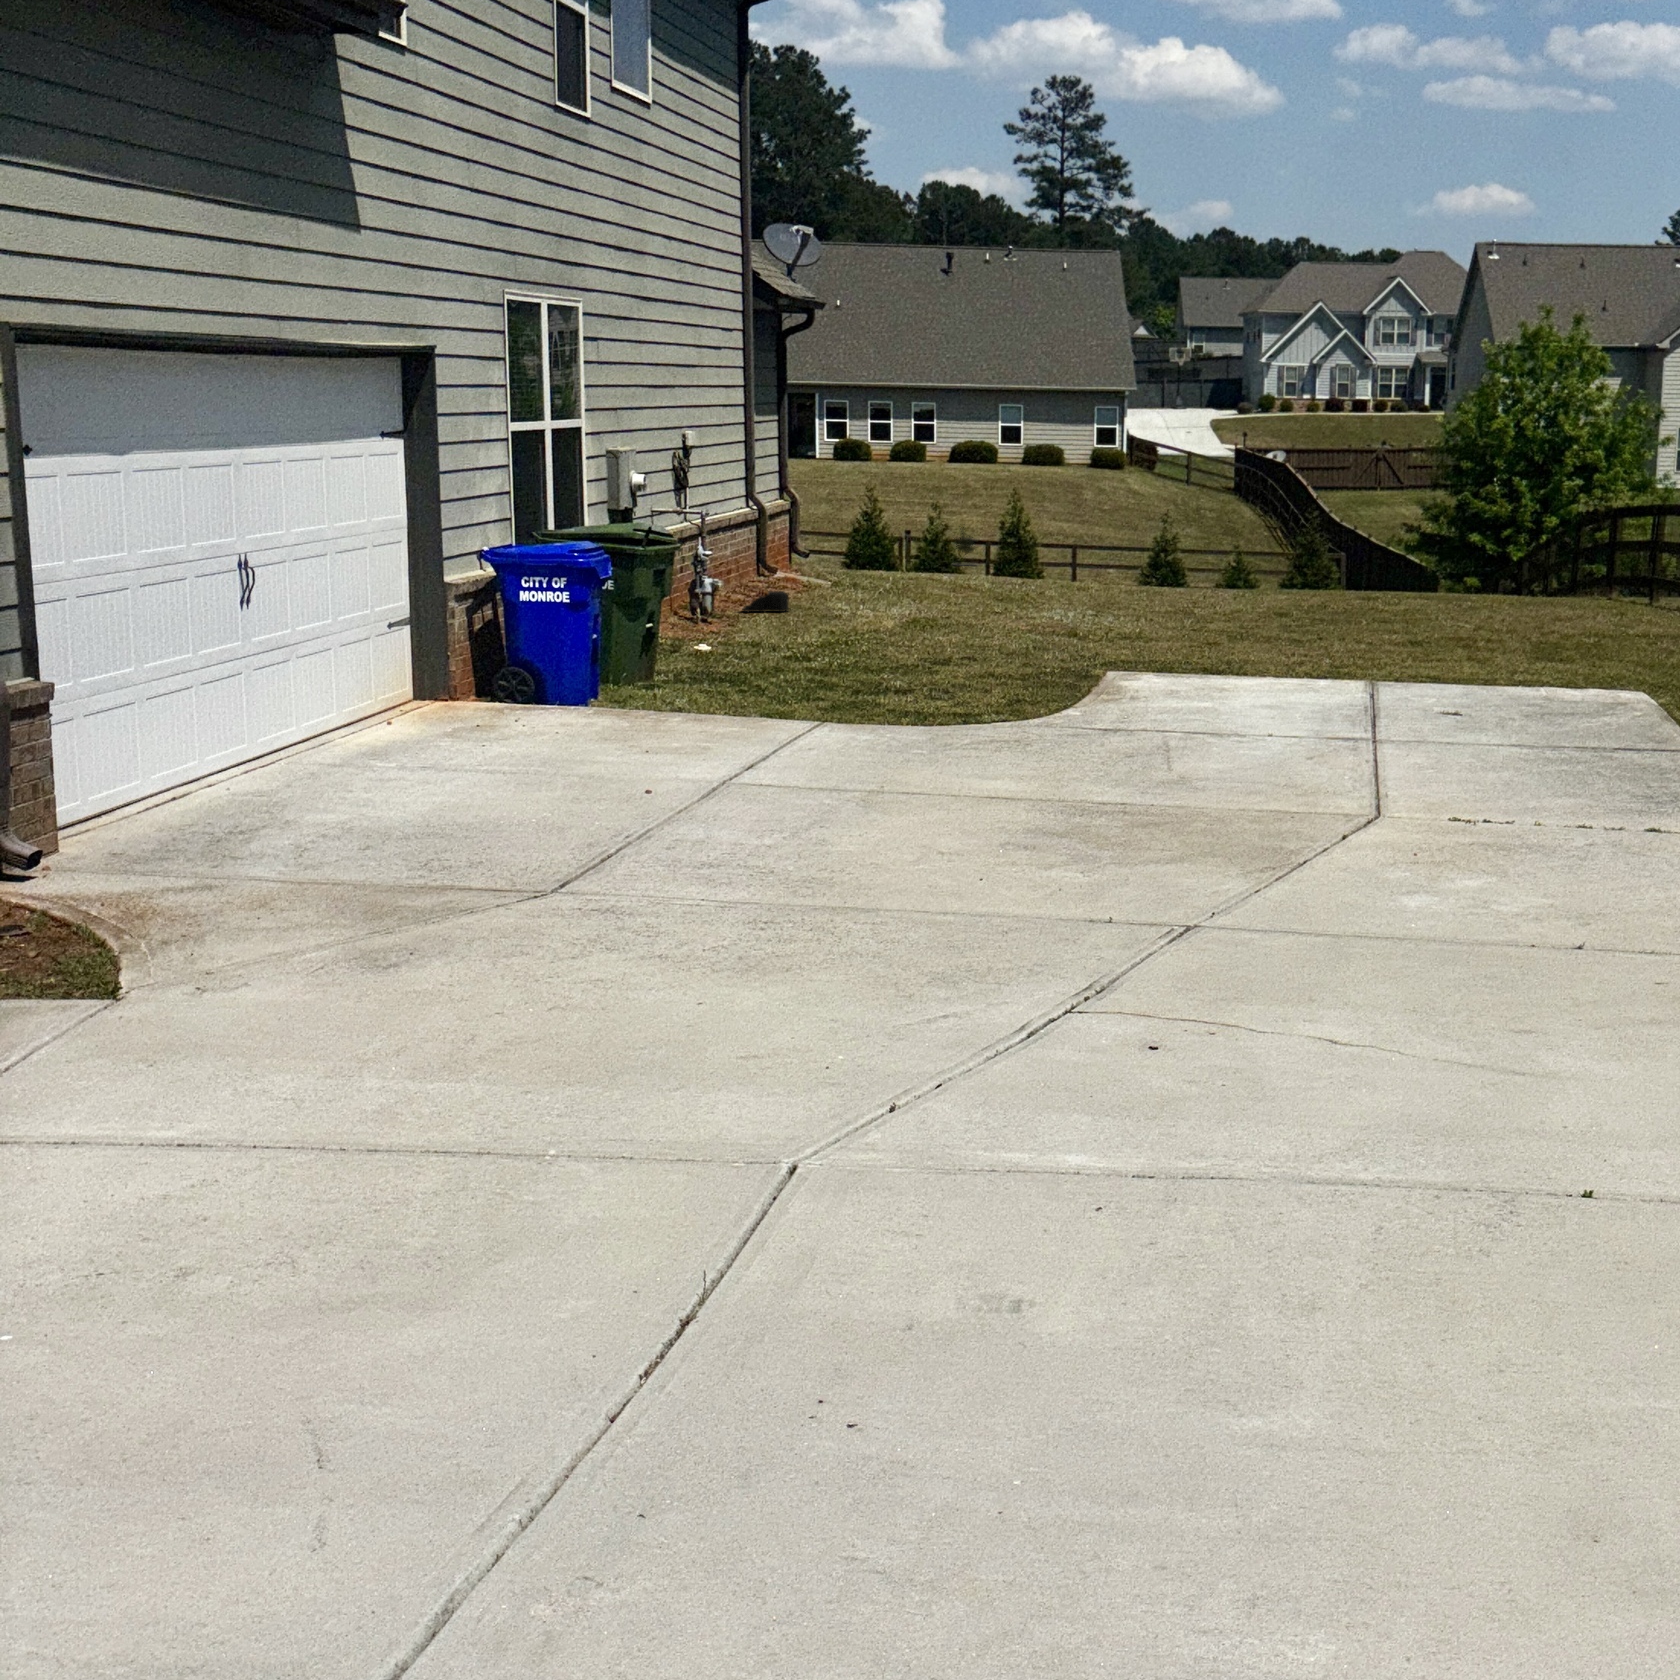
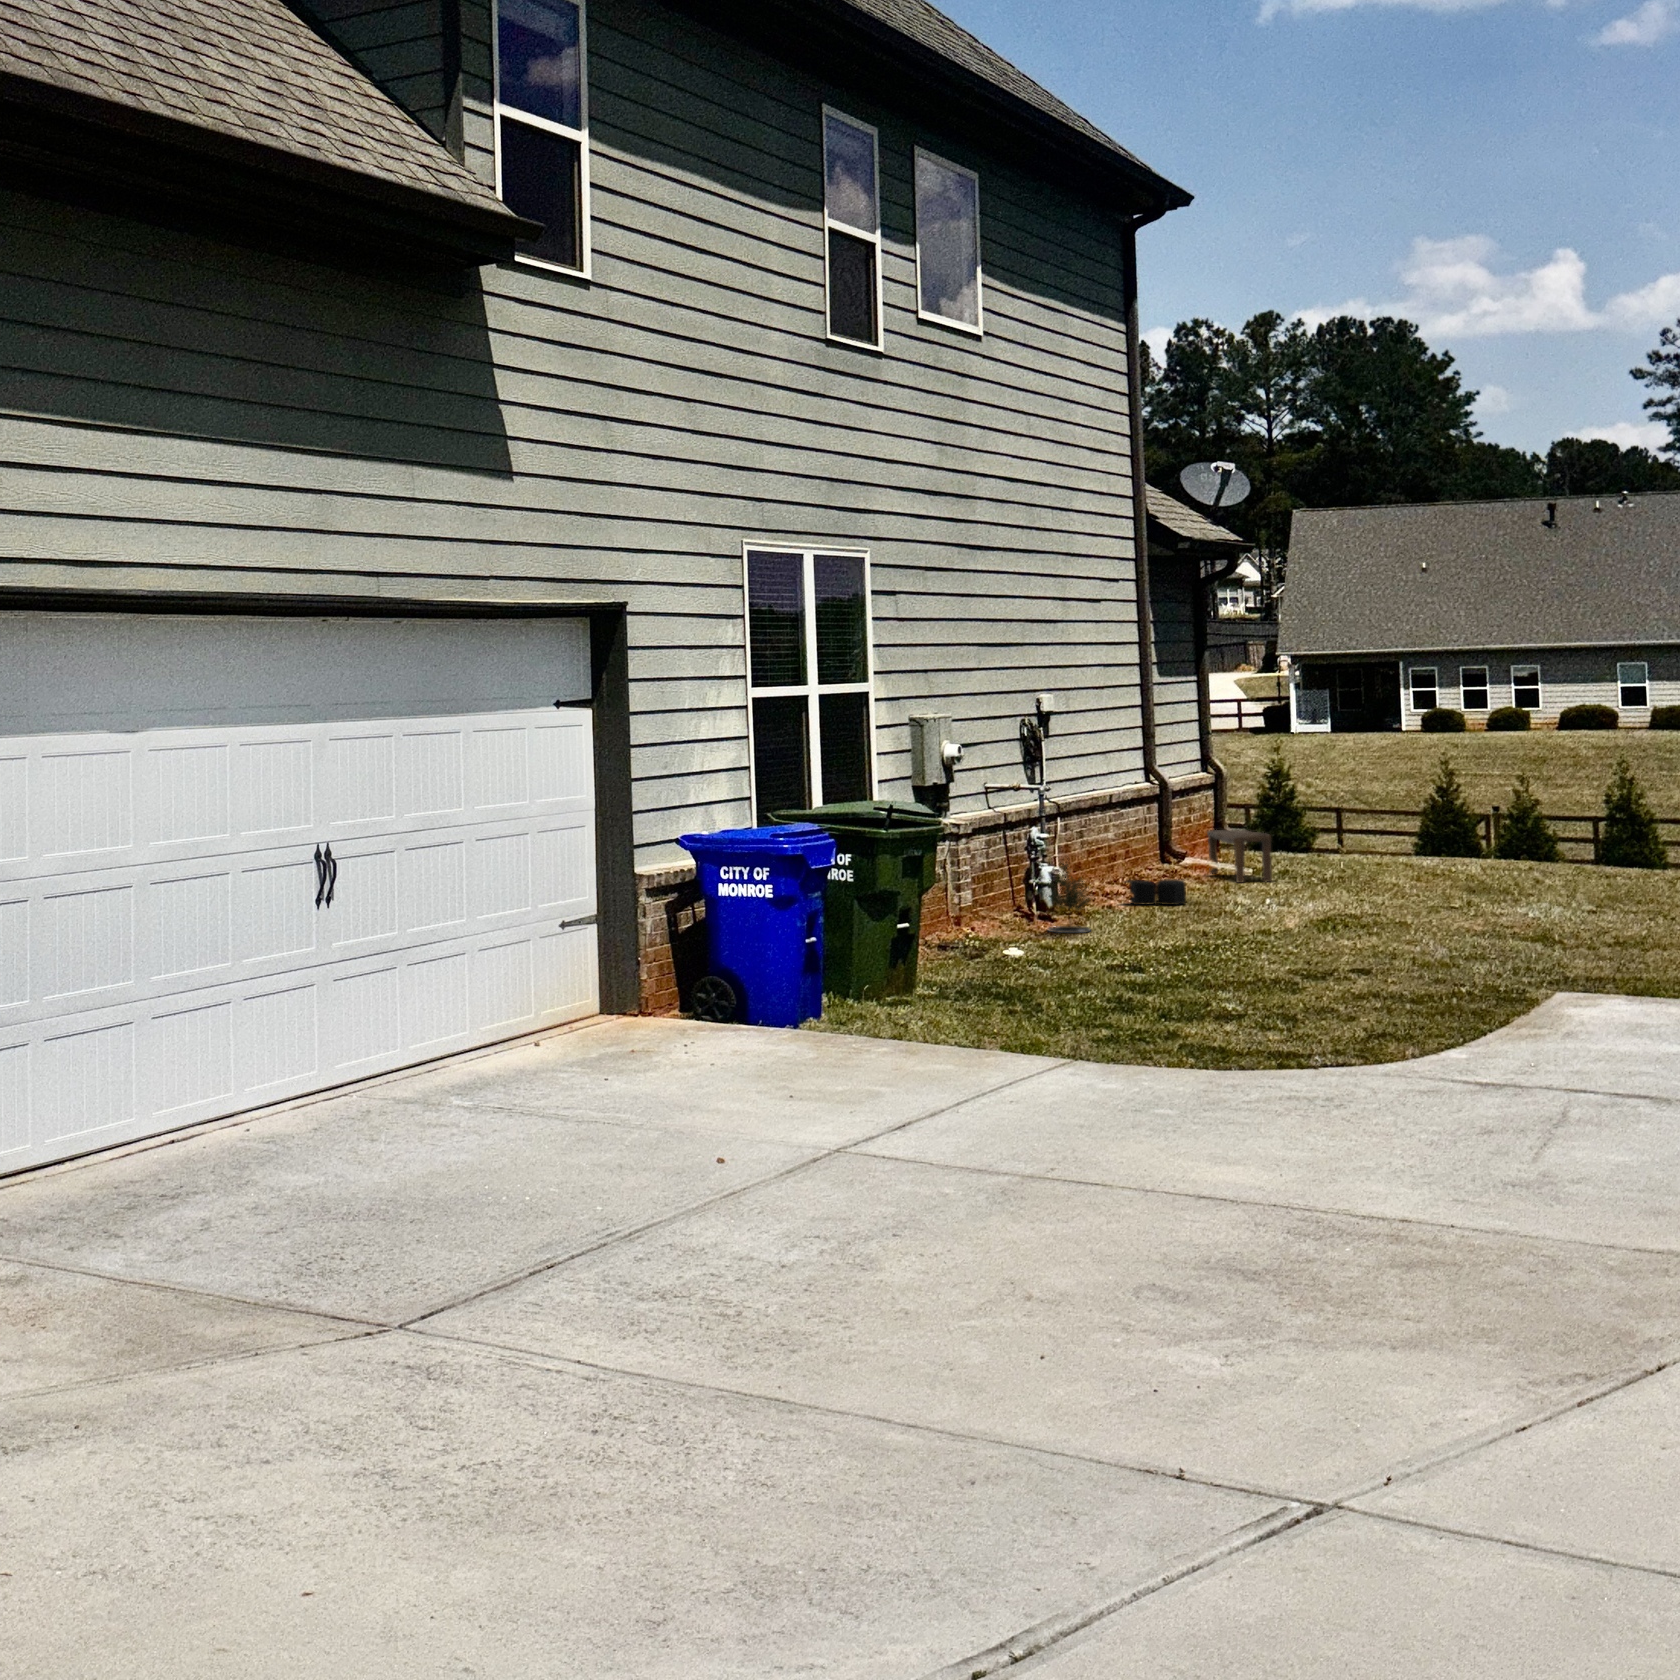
potted tree: present [954,526,975,566] -> present [1048,862,1091,933]
bench: none [783,549,841,594] -> present [1207,829,1272,883]

